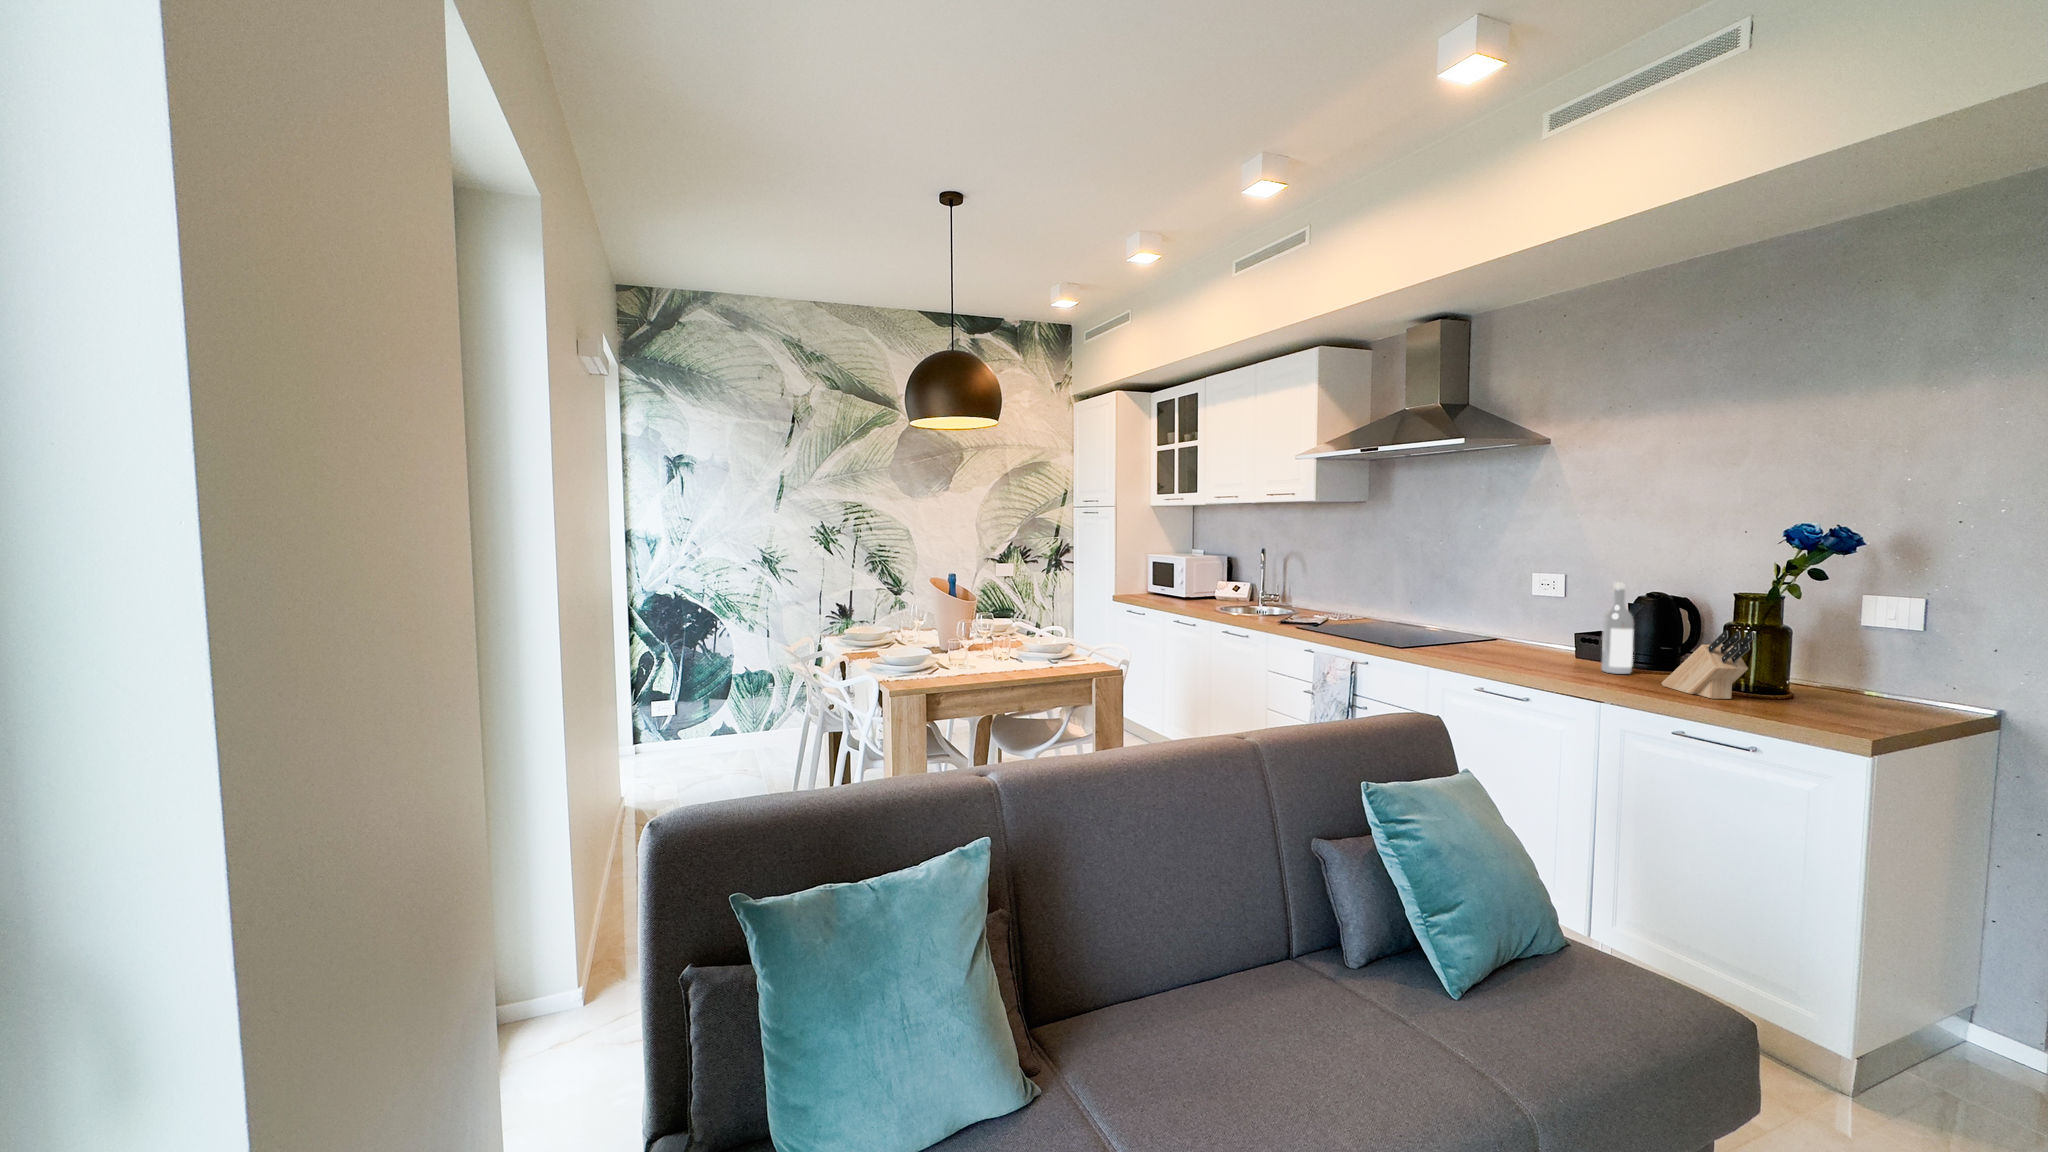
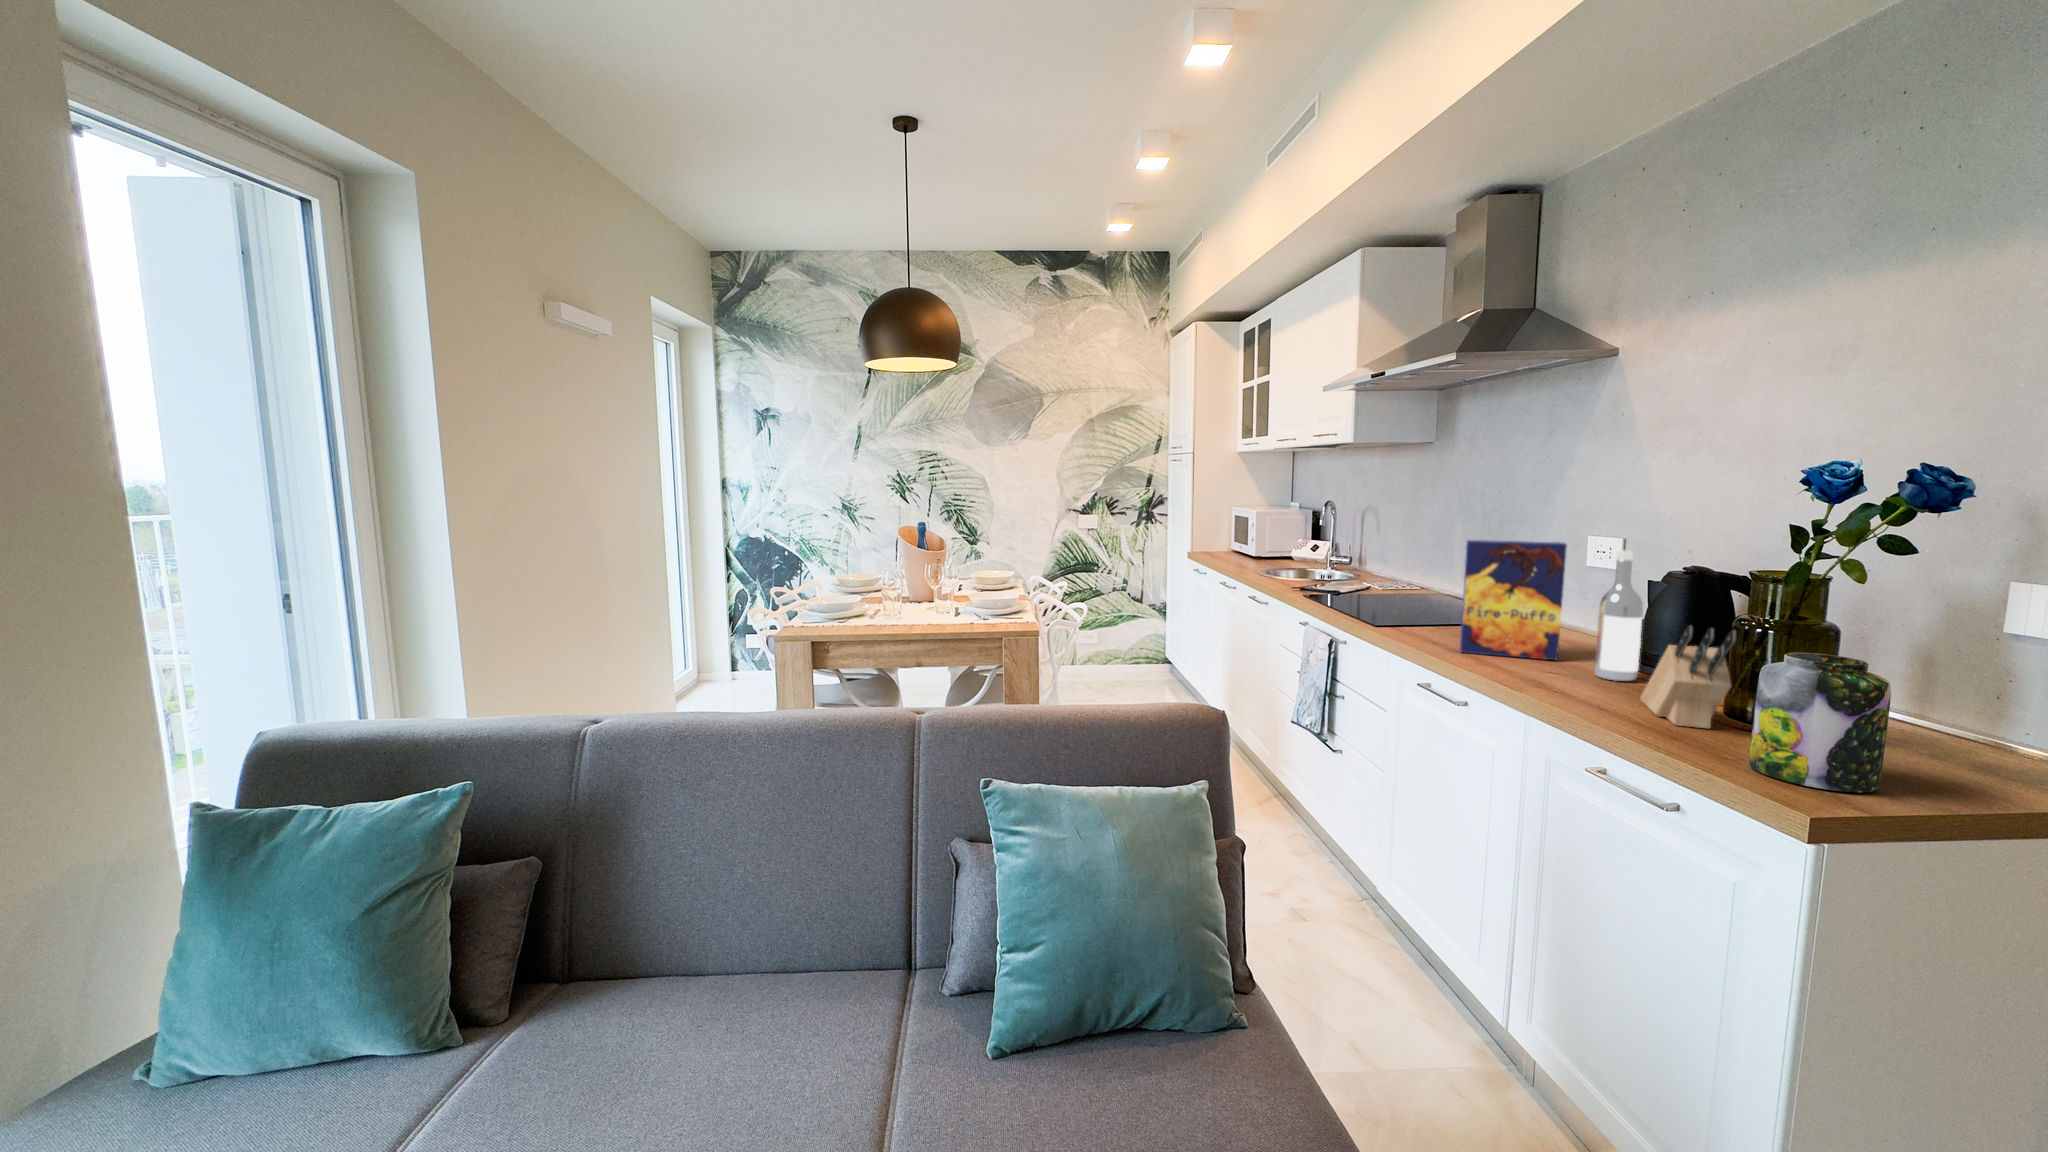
cereal box: none [1488,578,1566,664] -> present [1460,540,1567,660]
jar: none [1790,643,1876,726] -> present [1749,653,1891,792]

